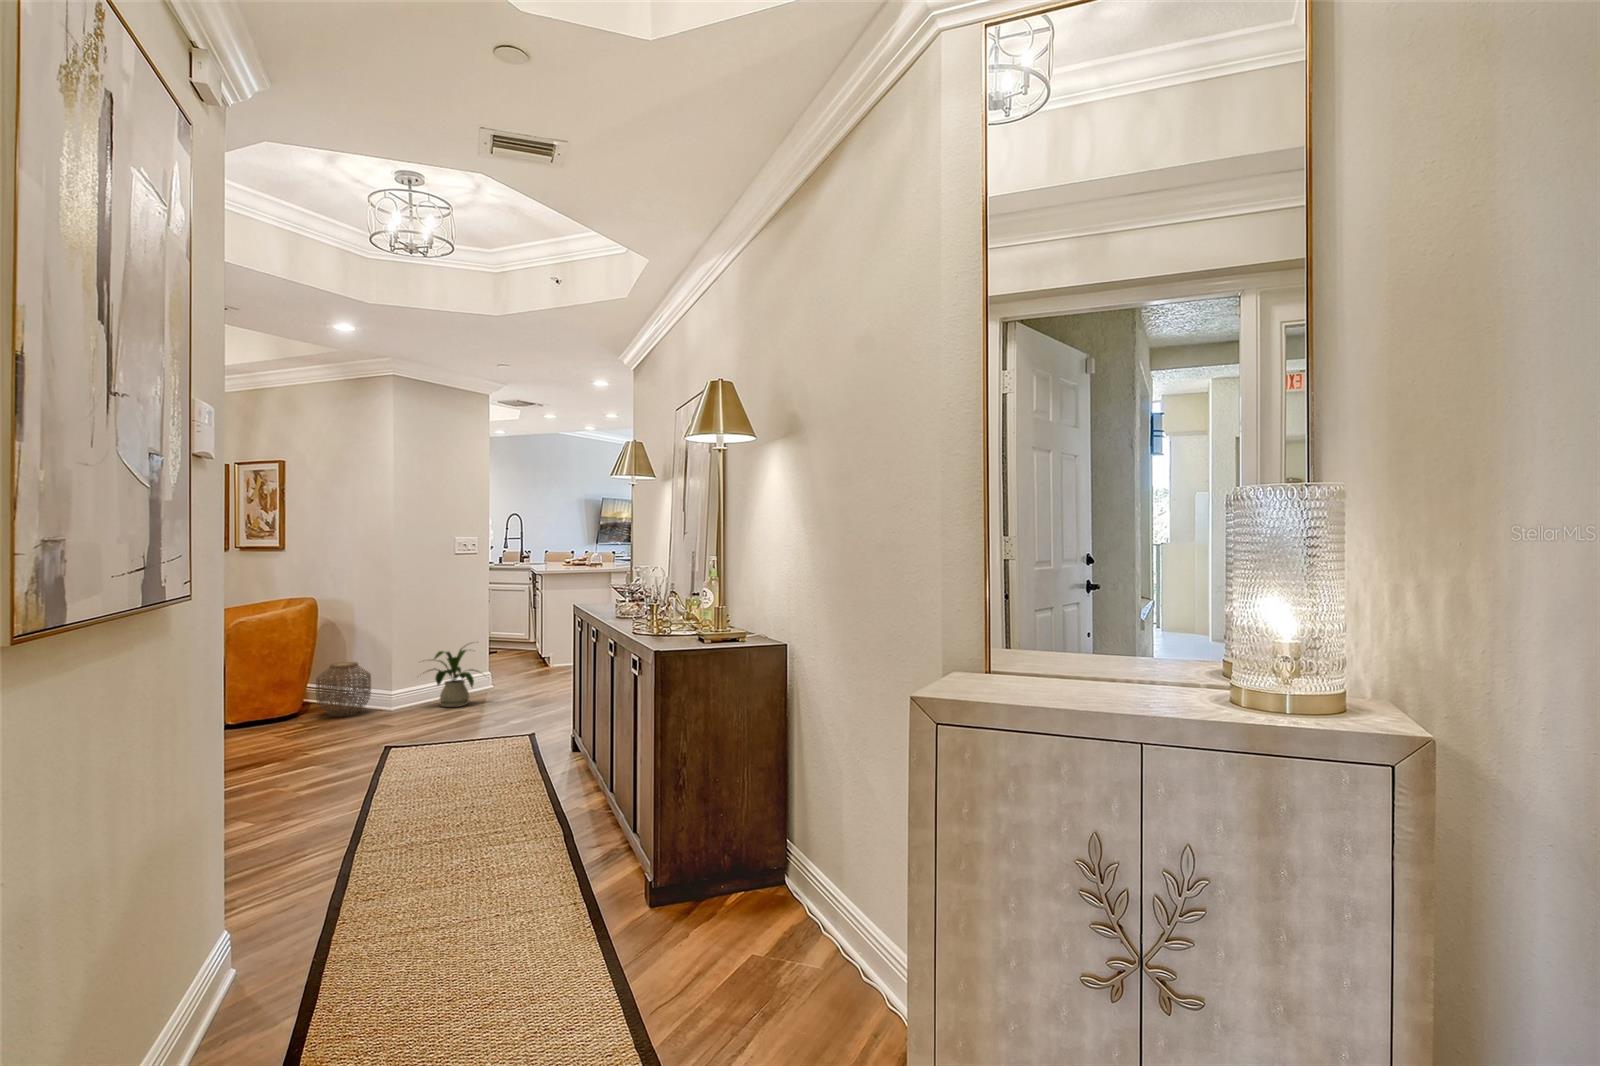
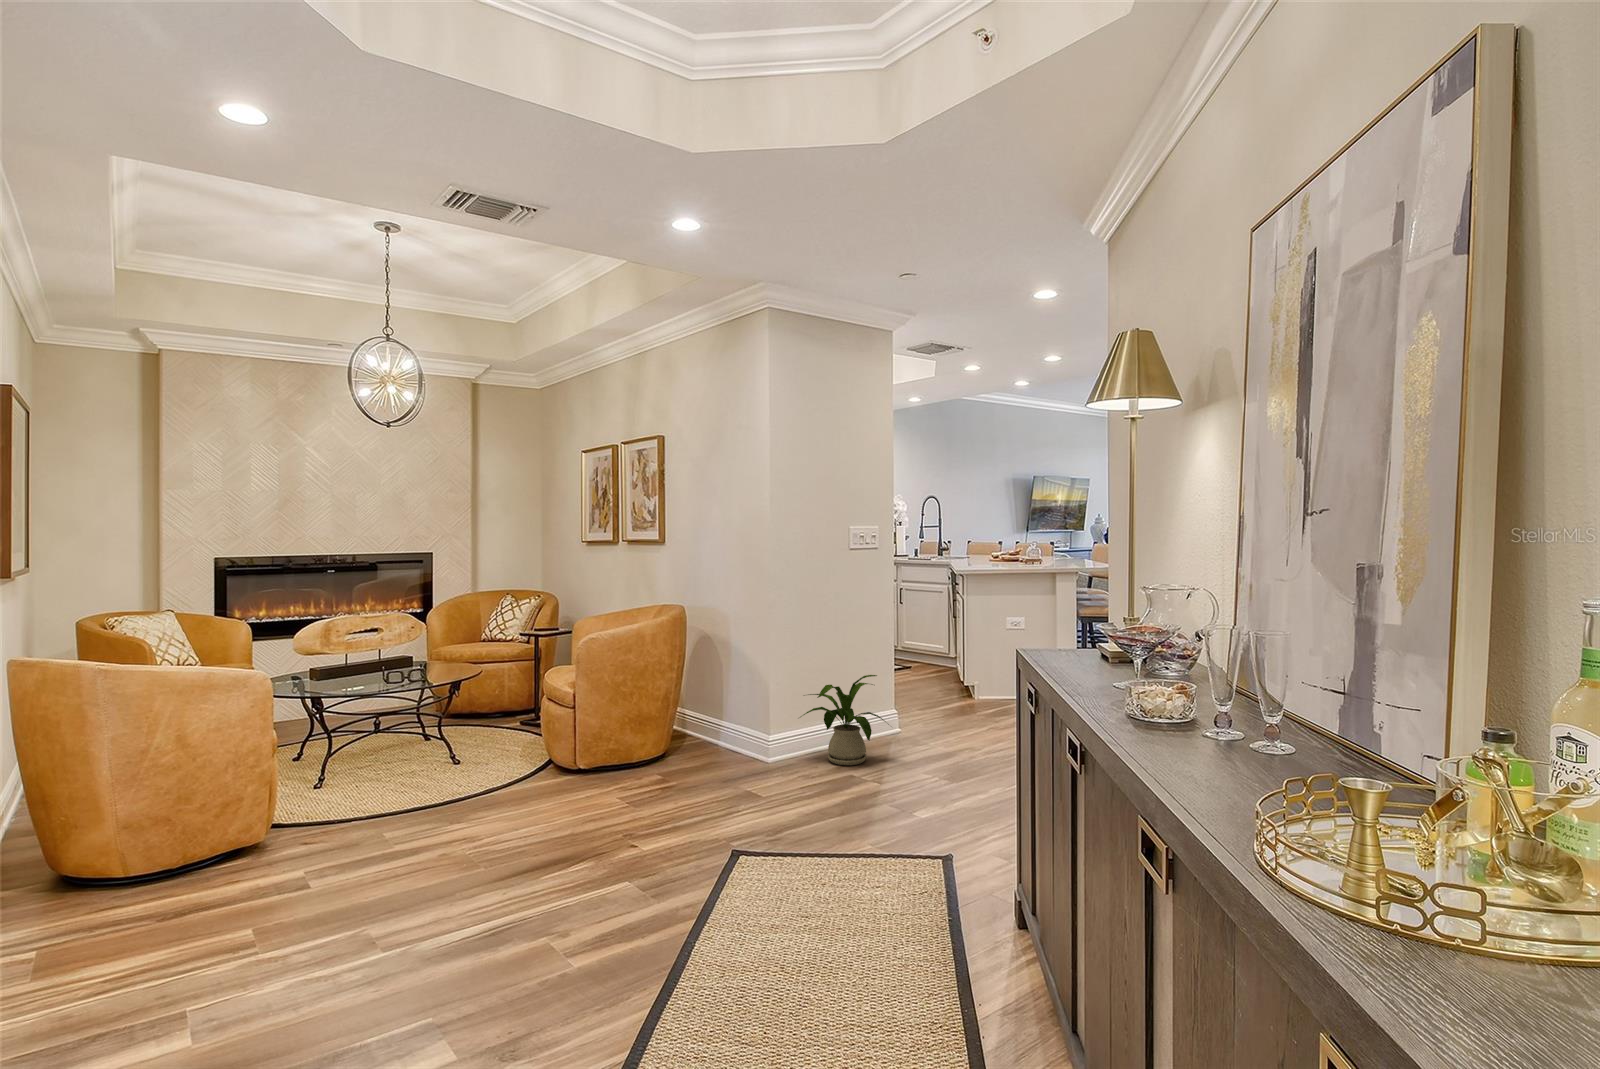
woven basket: present [316,662,371,716] -> none [683,690,746,762]

